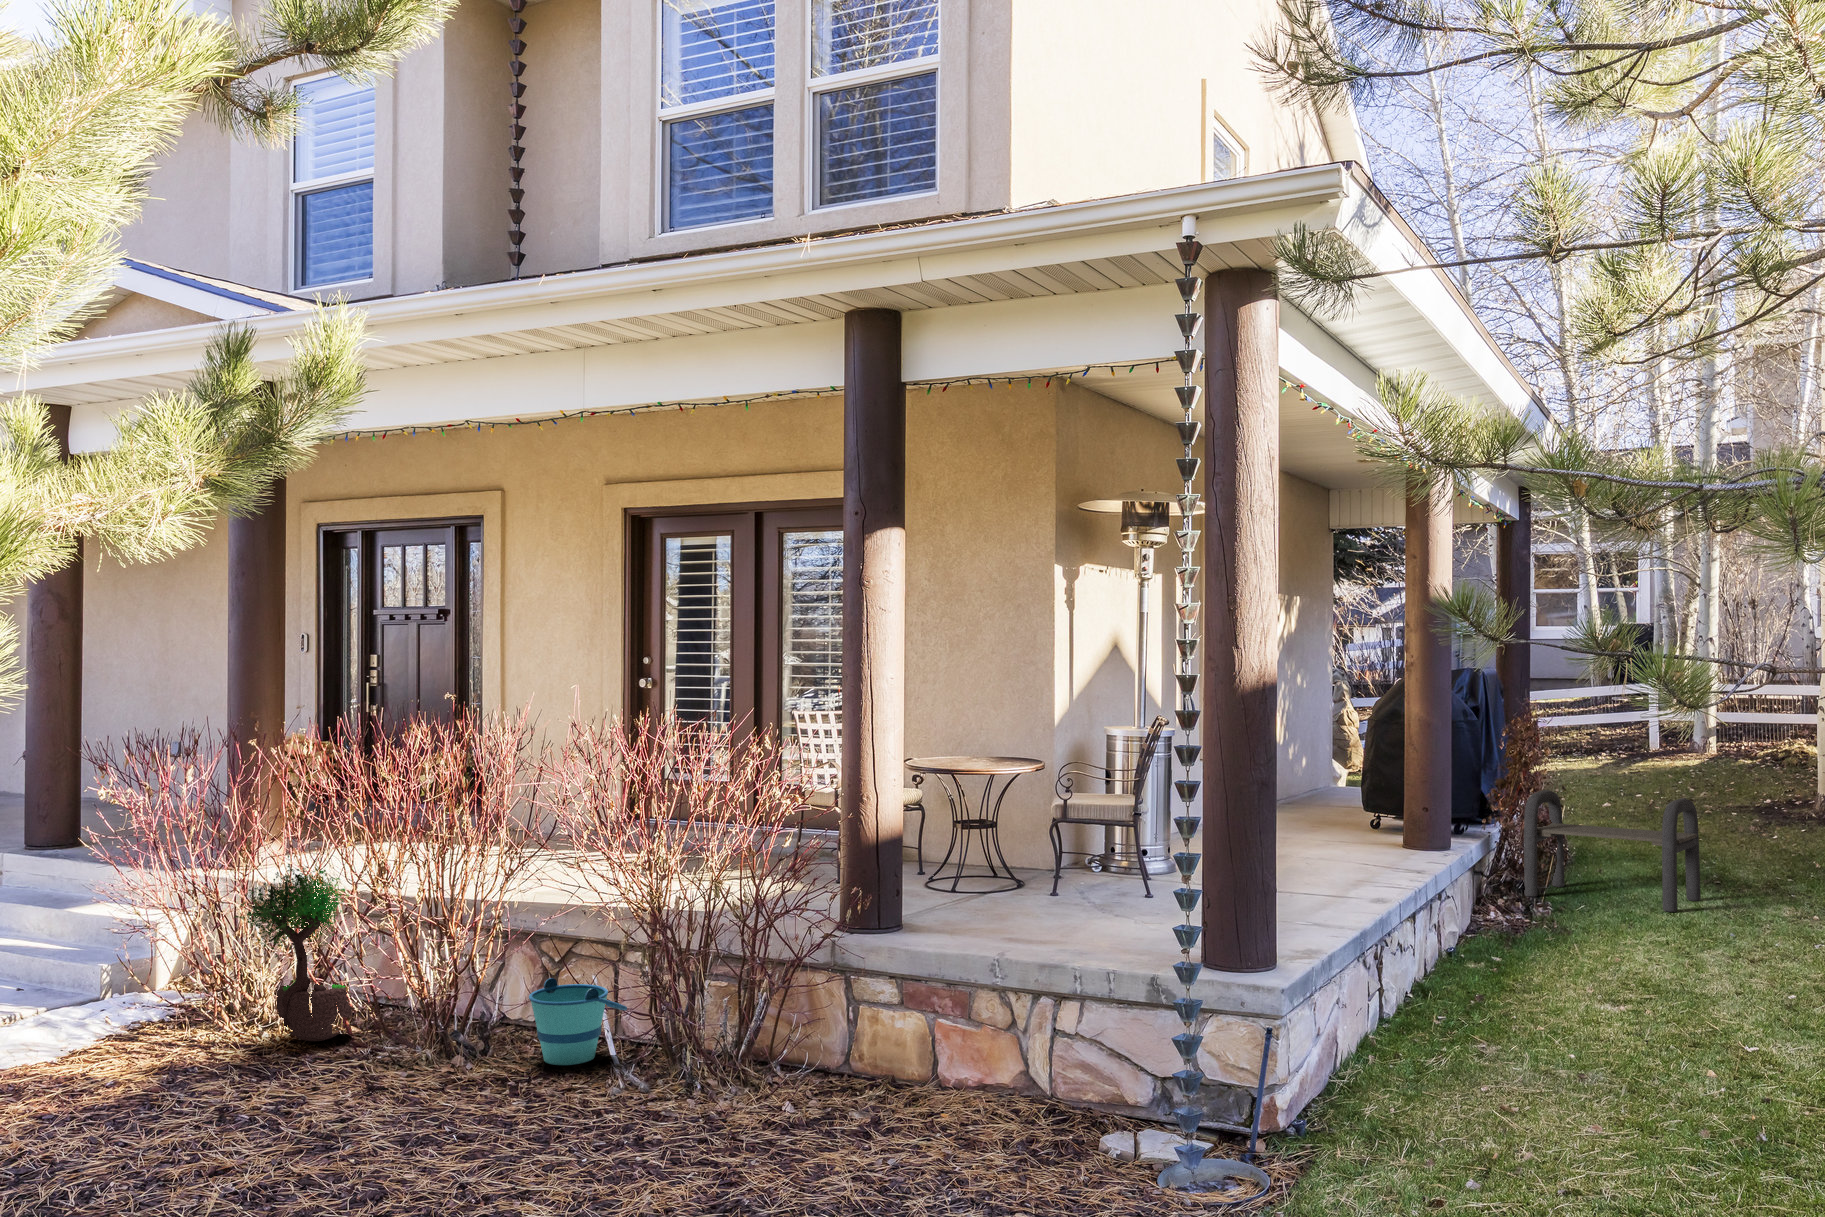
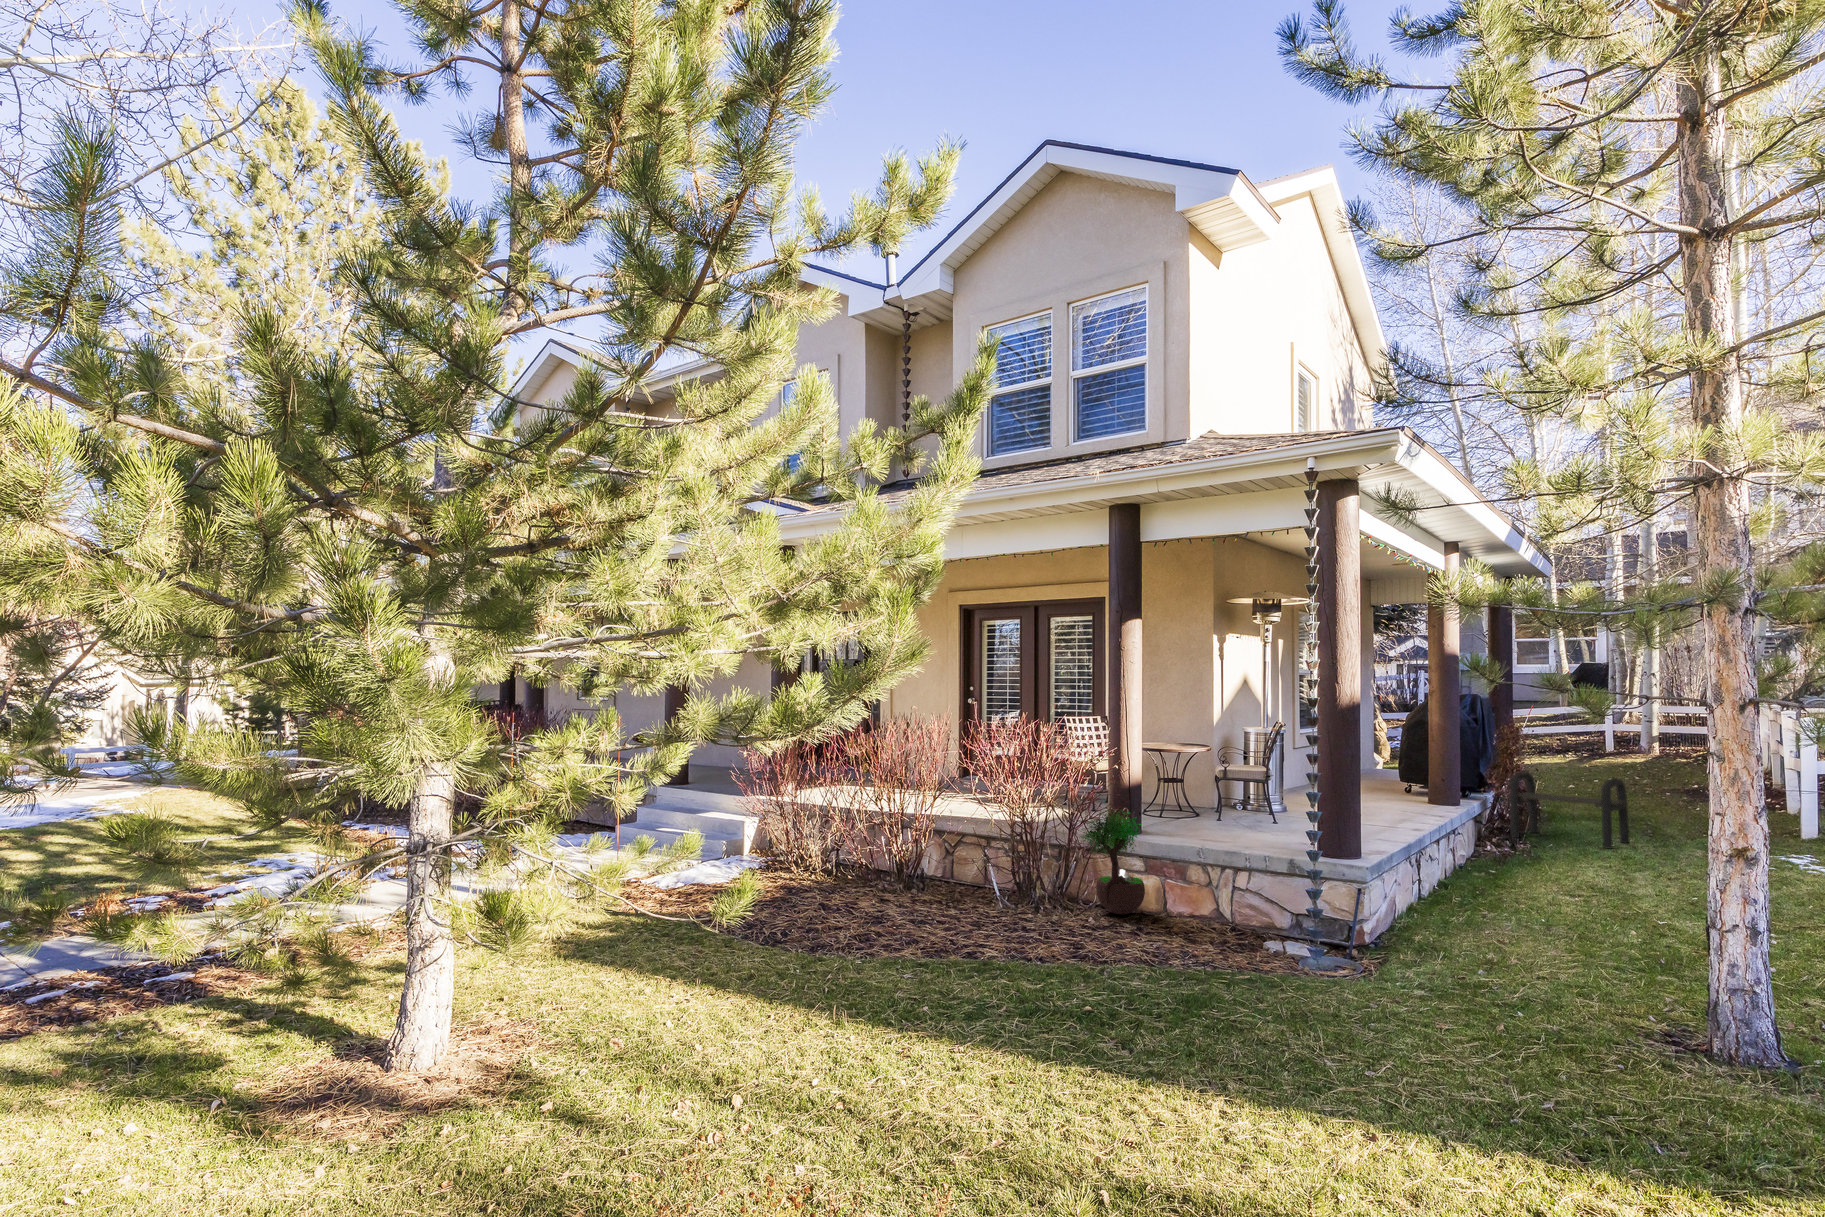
potted tree: present [234,855,351,1041] -> present [1080,802,1145,914]
bucket: present [529,978,627,1065] -> none [947,855,996,900]

